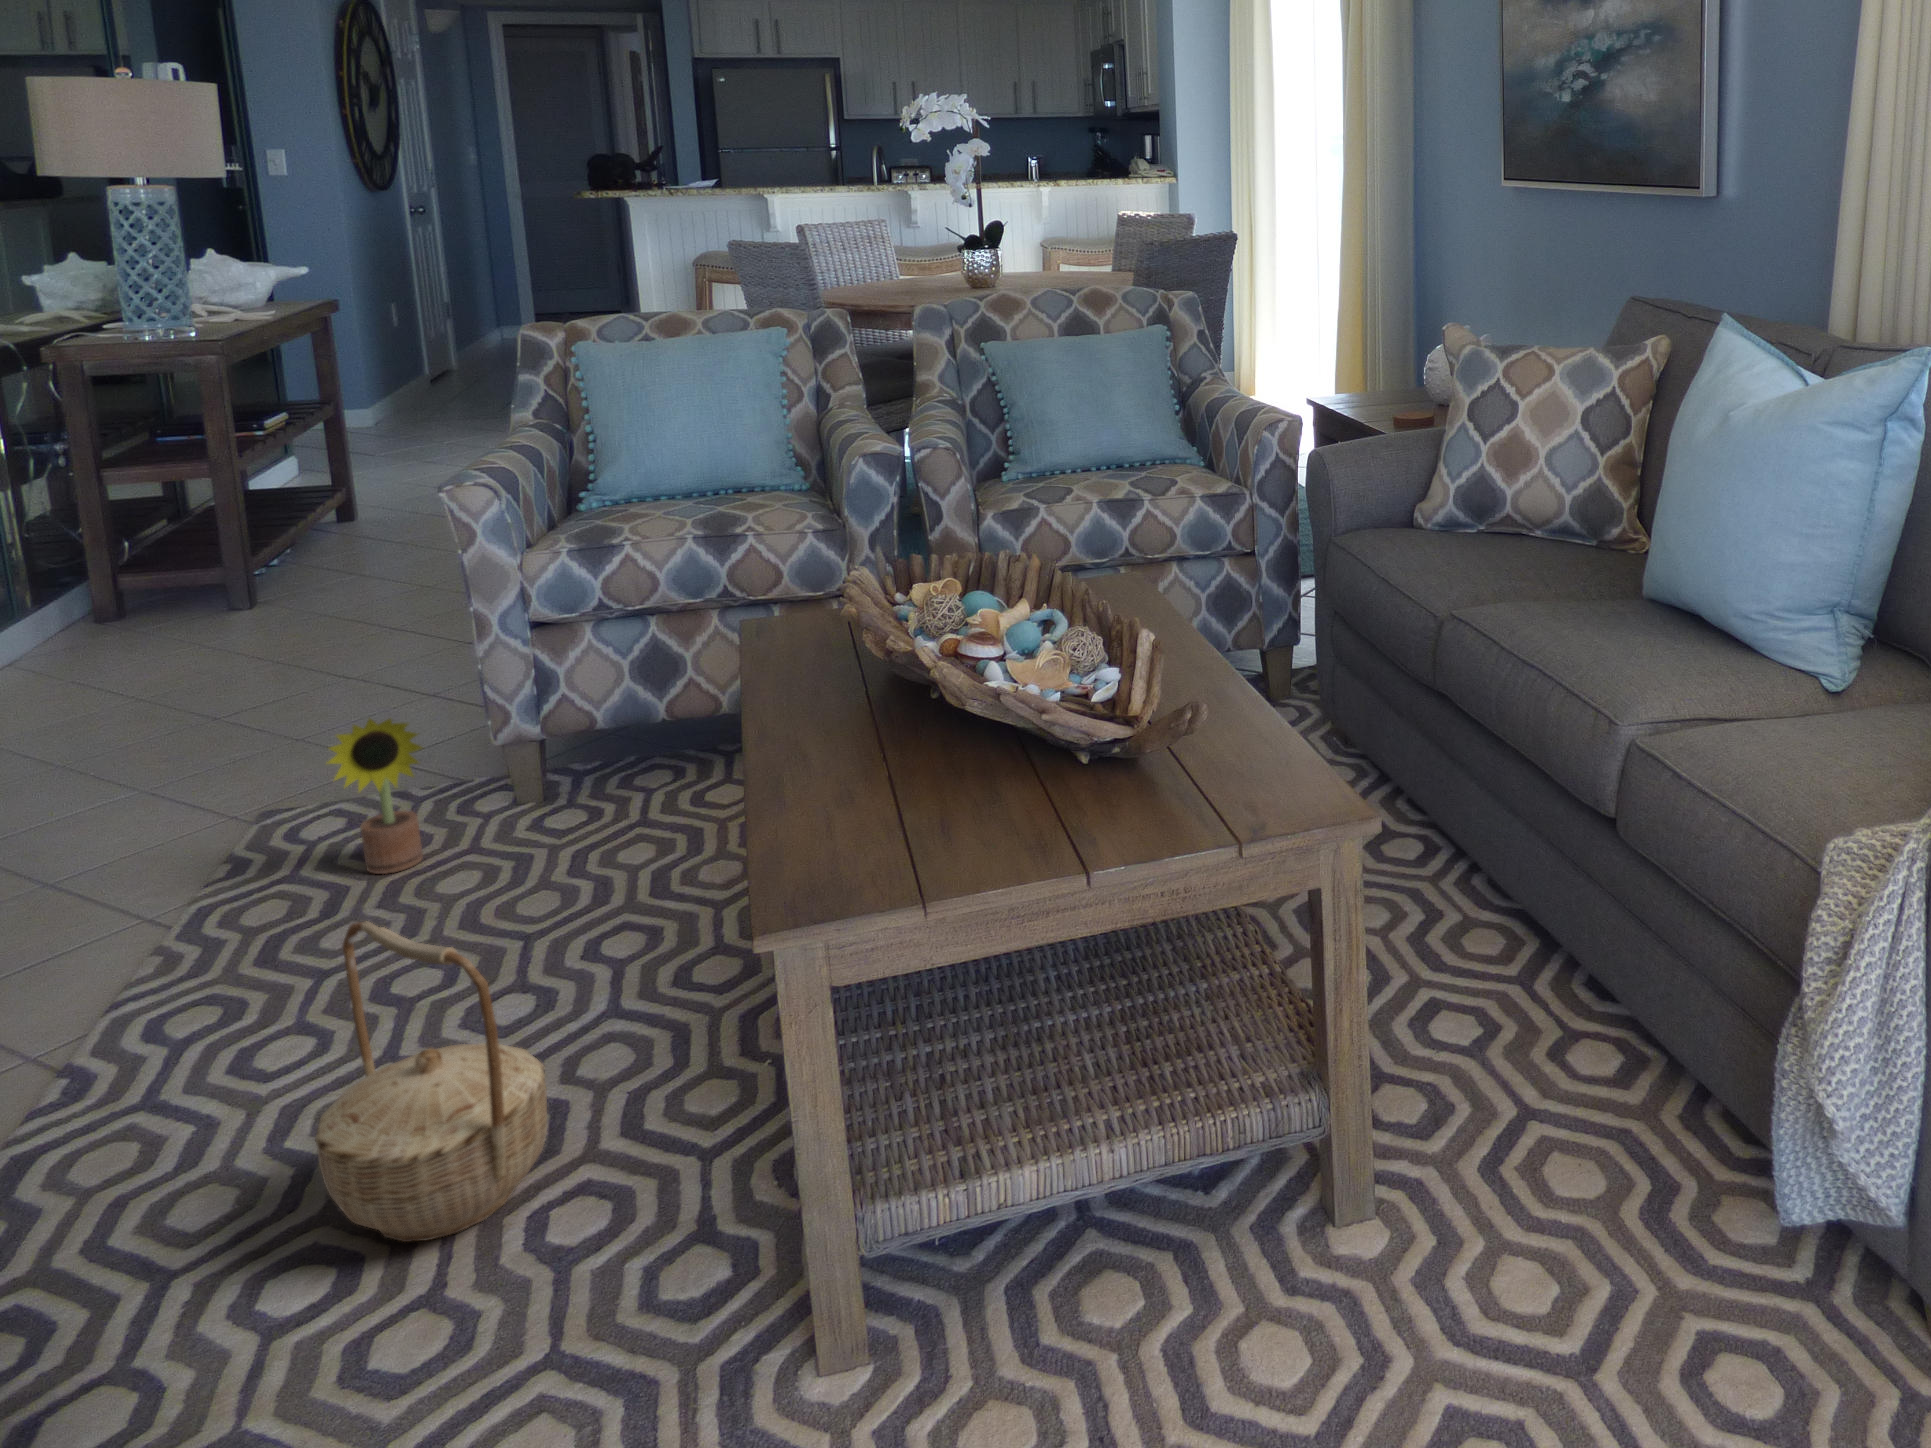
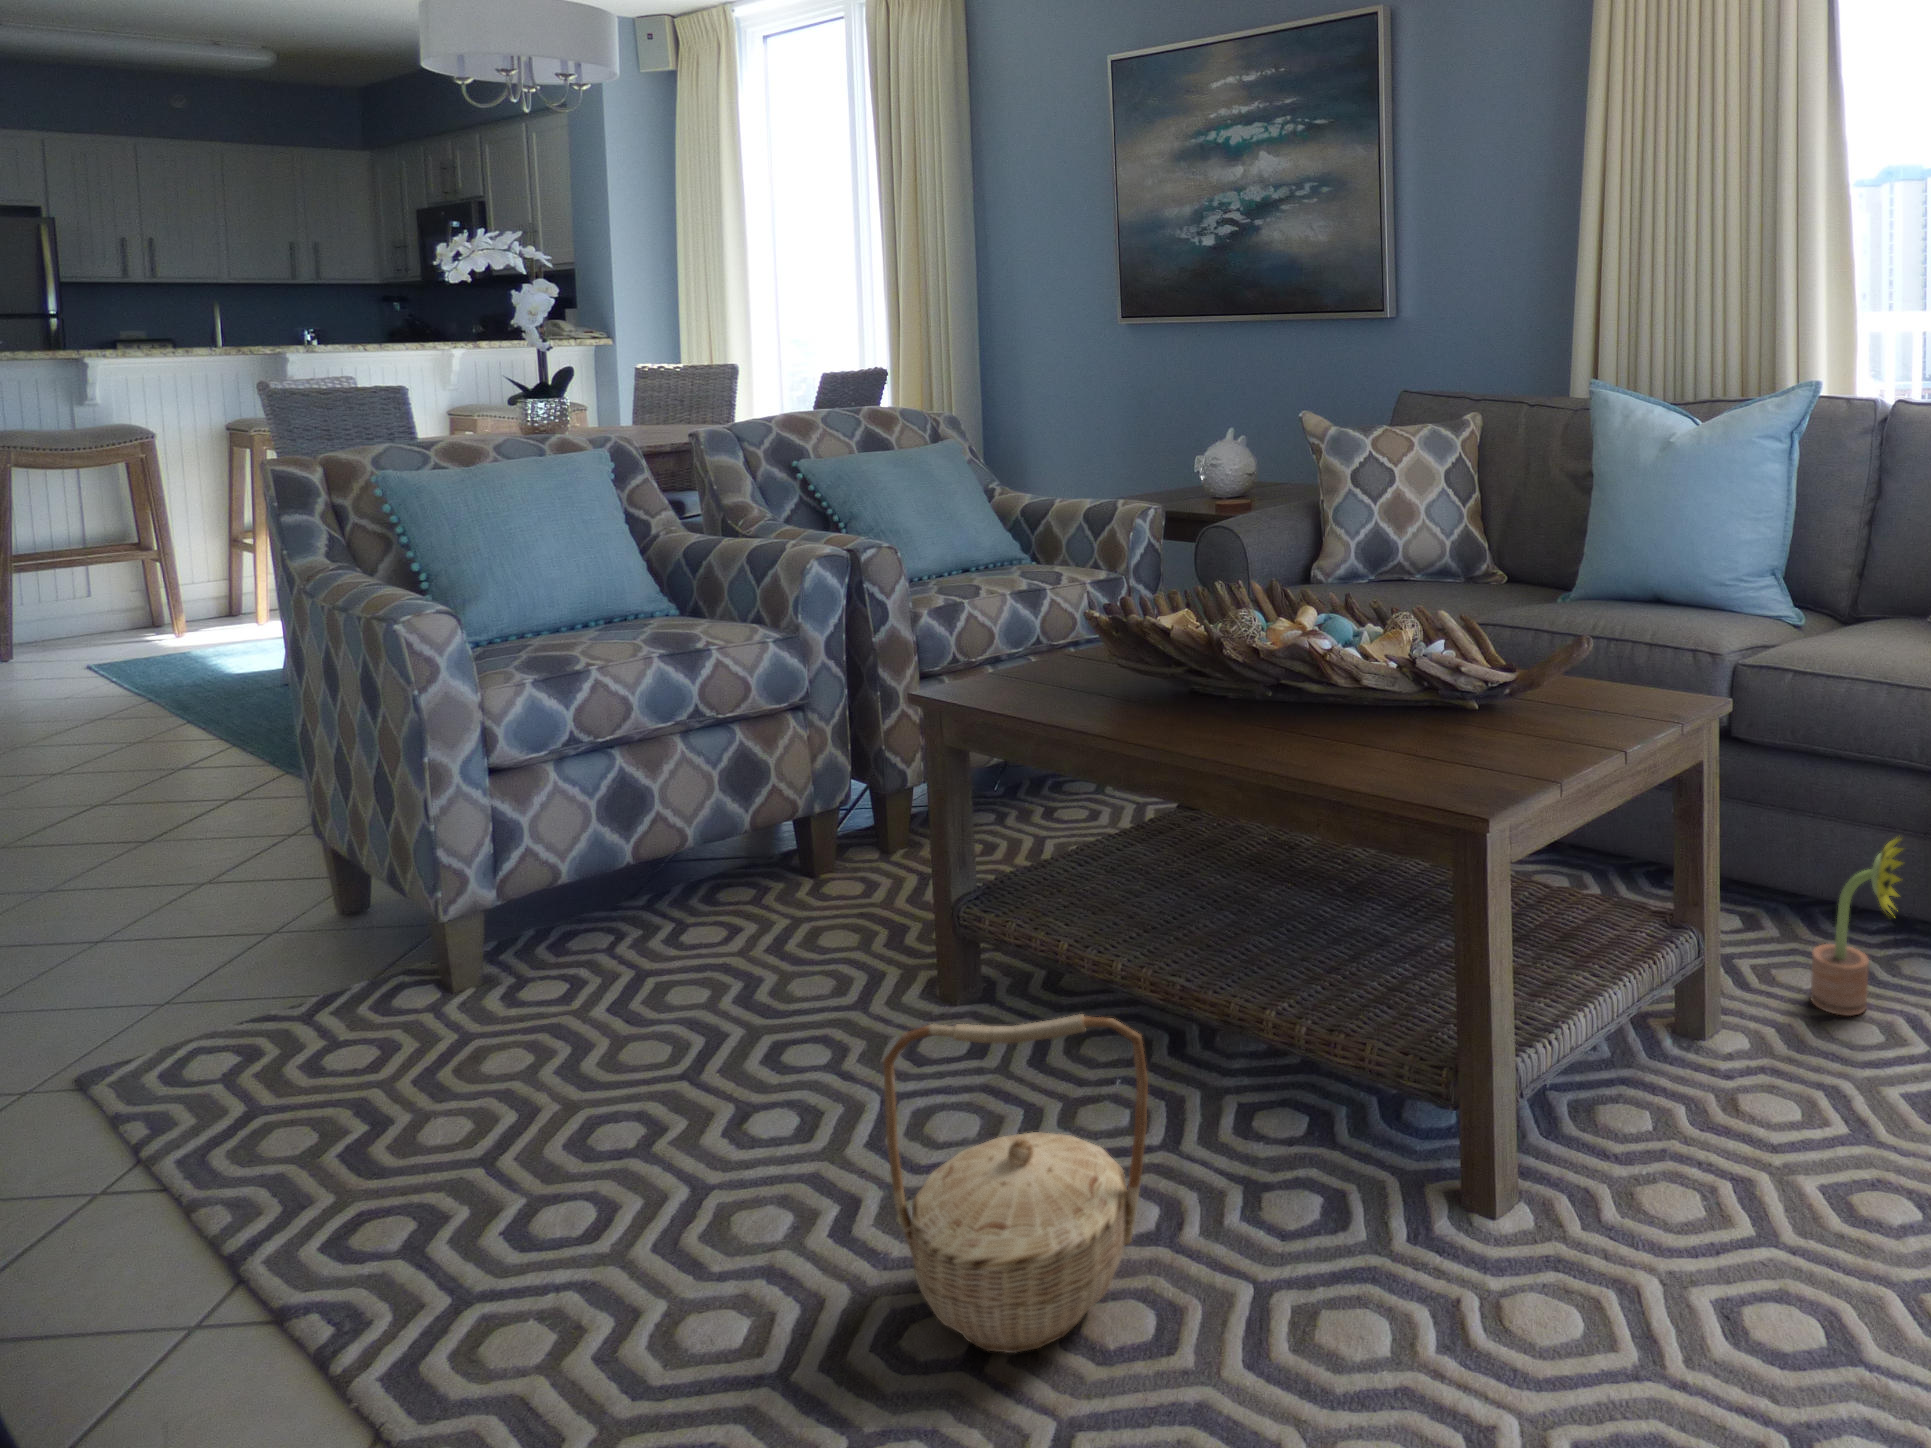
decorative plant: present [328,719,423,874] -> present [1811,838,1903,1015]

